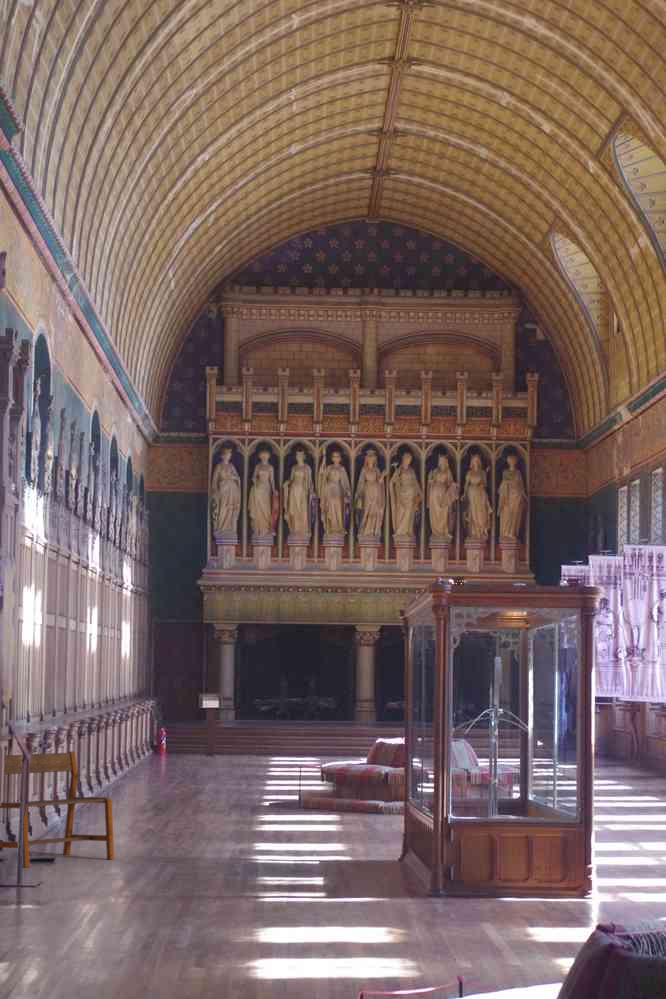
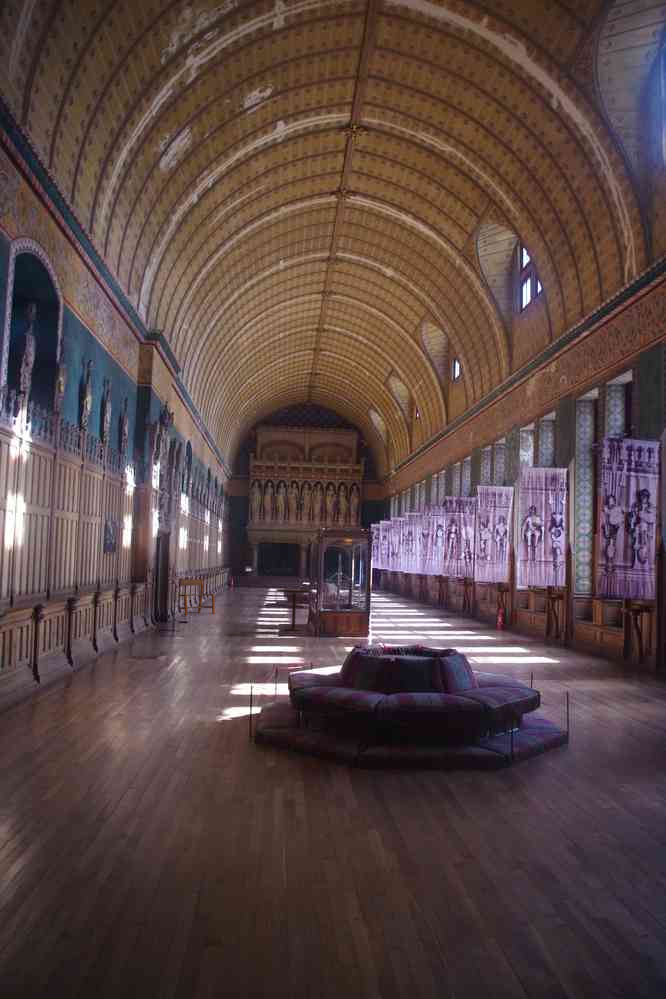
pedestal table: none [307,791,426,928] -> present [276,589,313,631]

